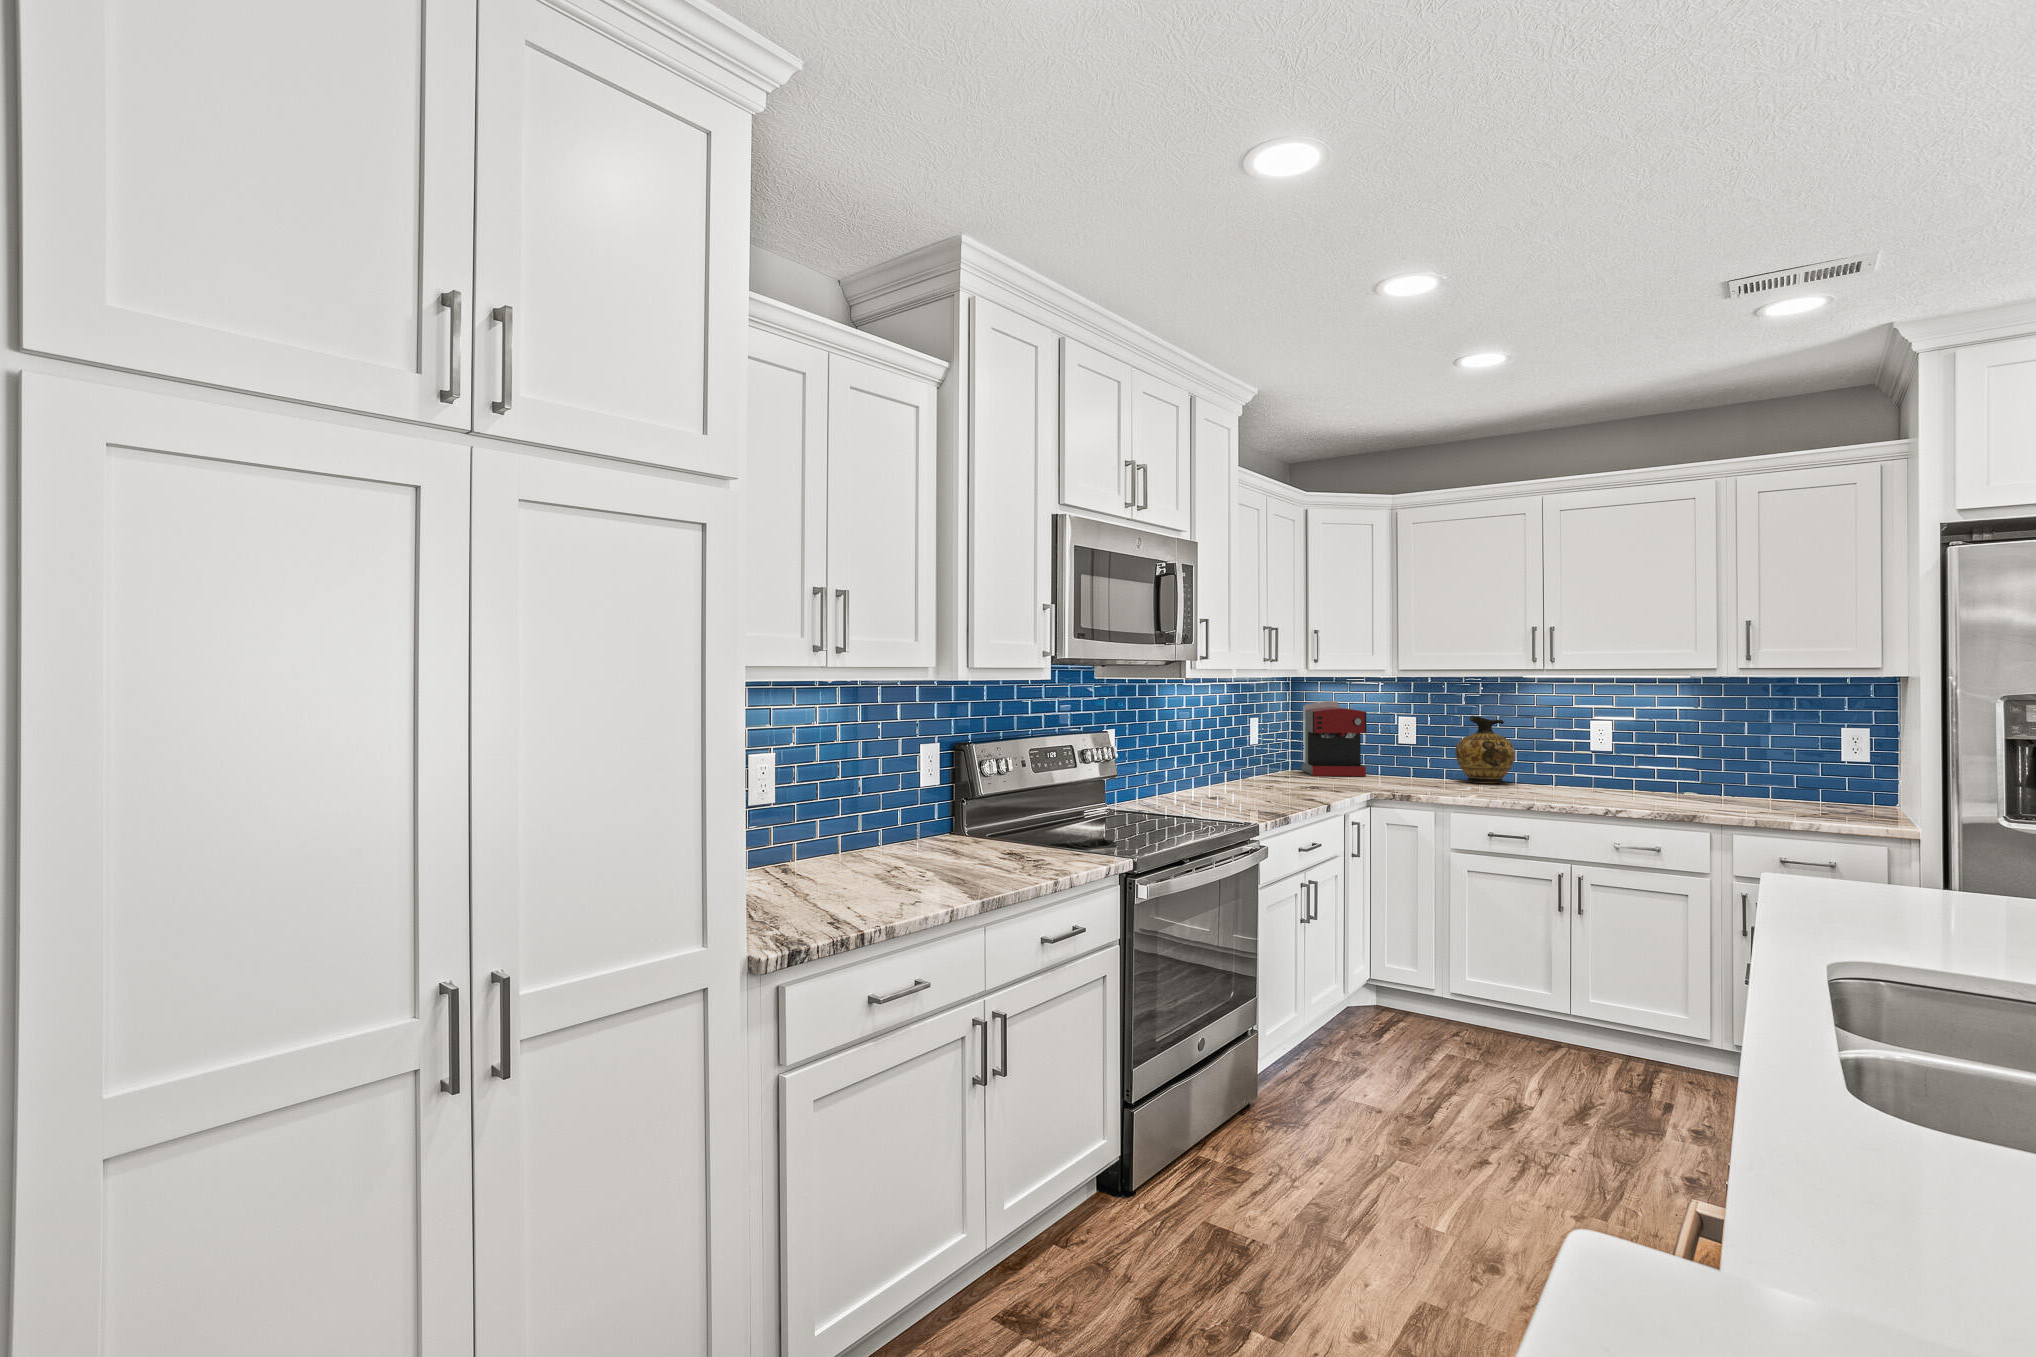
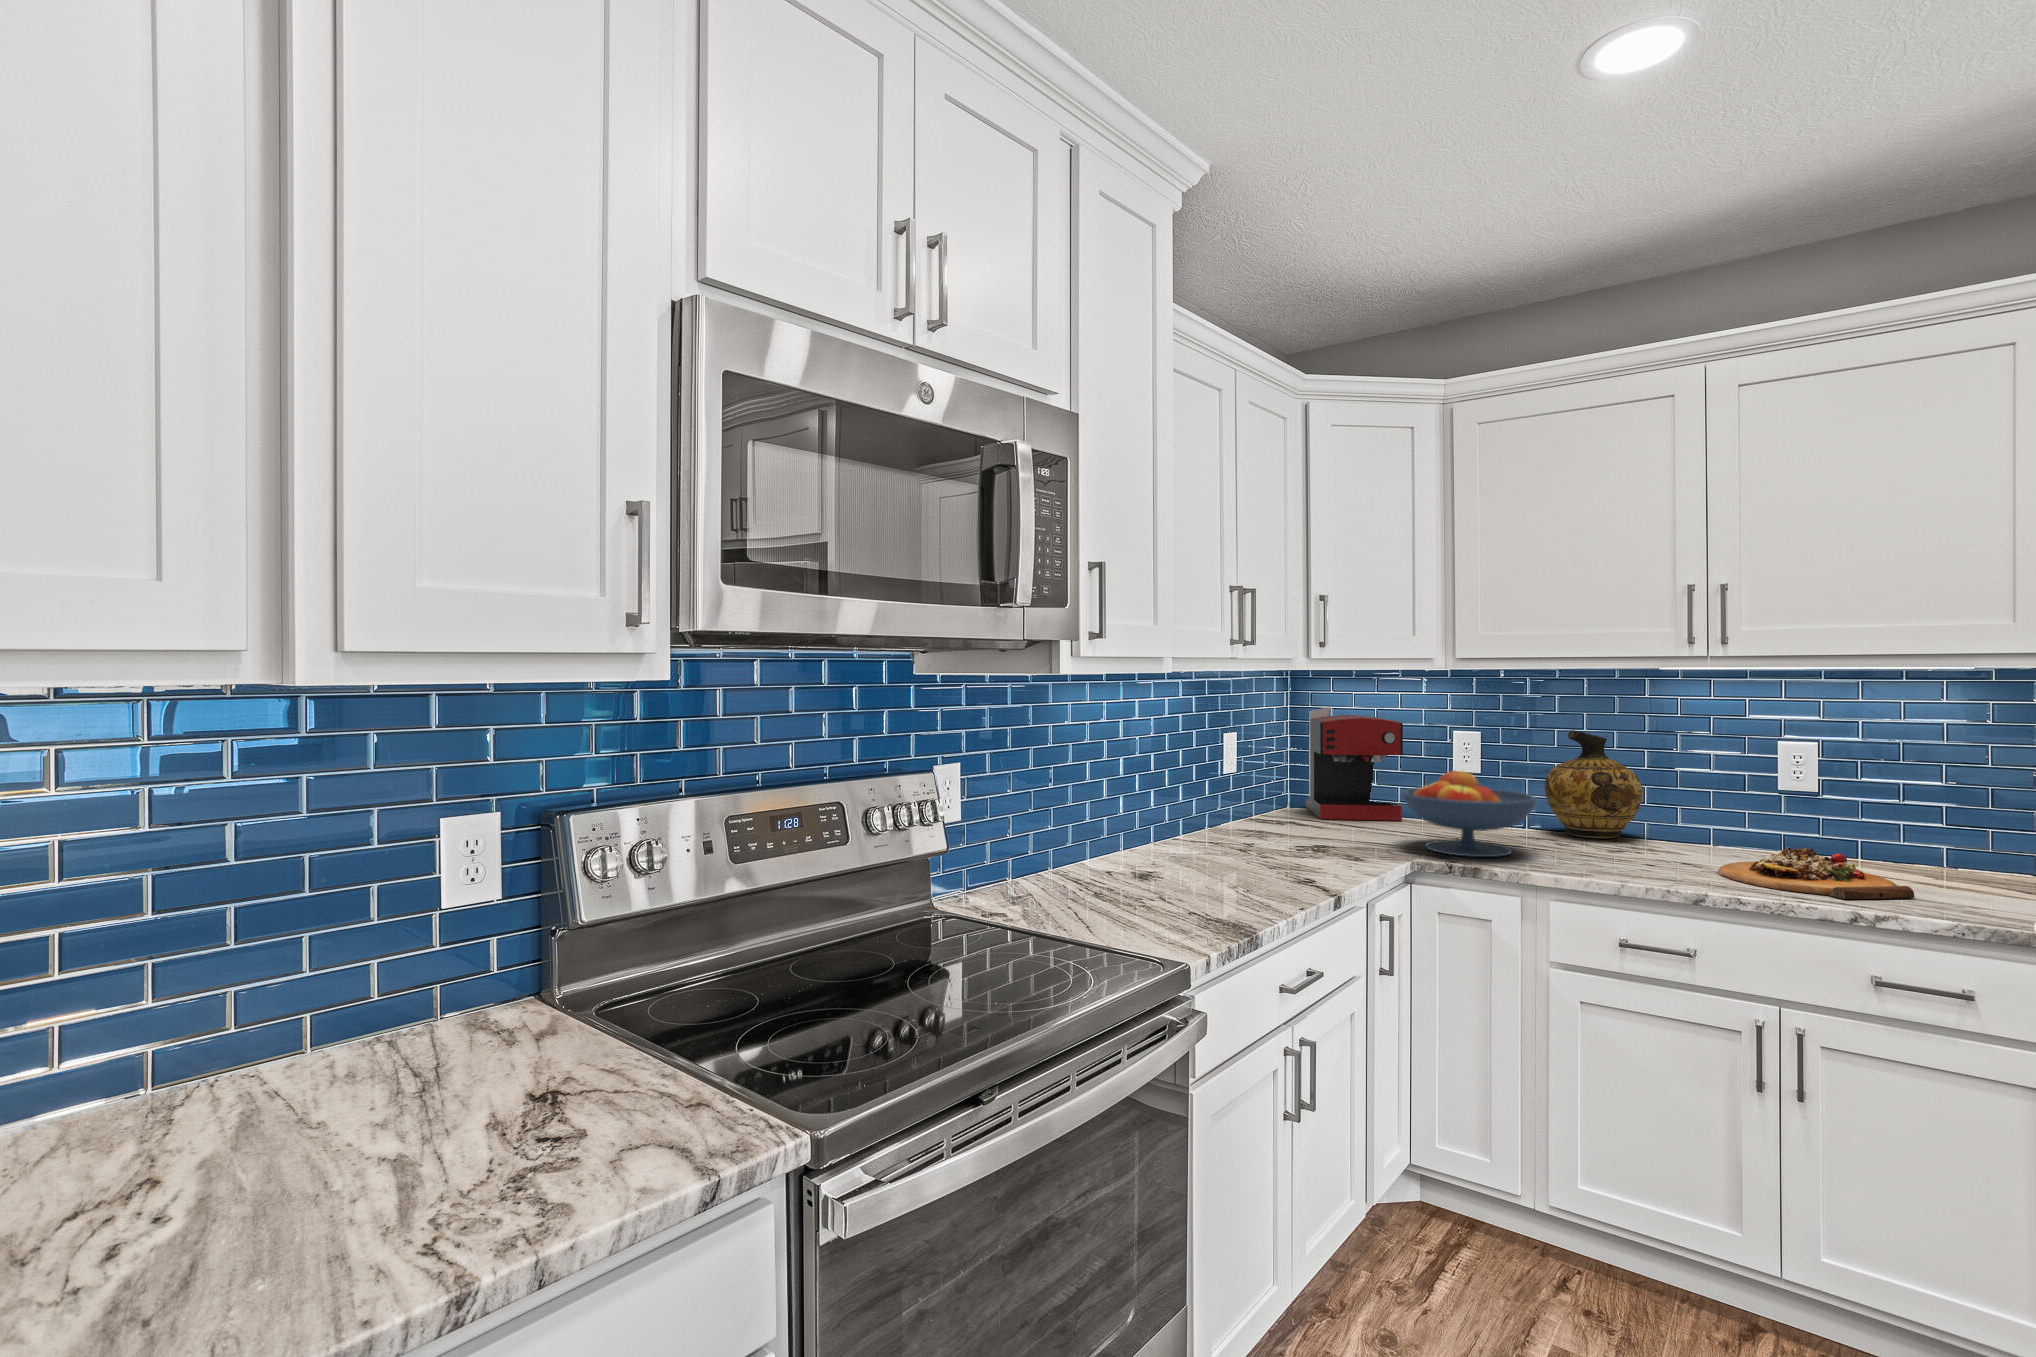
fruit bowl: none [1365,739,1446,790] -> present [1403,771,1536,857]
cutting board: none [1547,780,1645,804] -> present [1718,847,1915,899]

